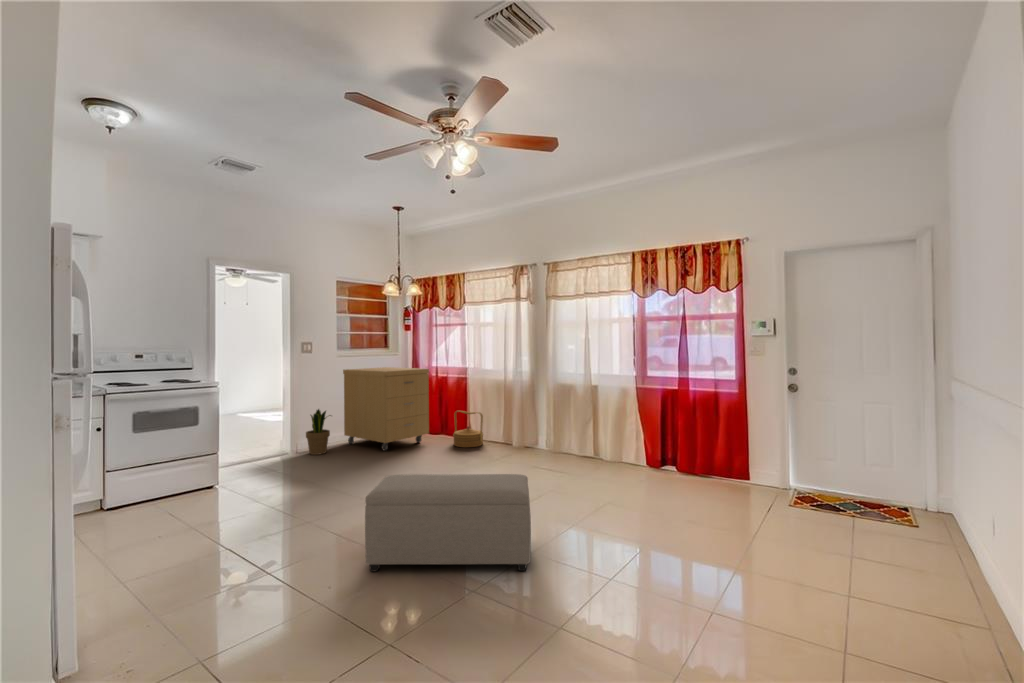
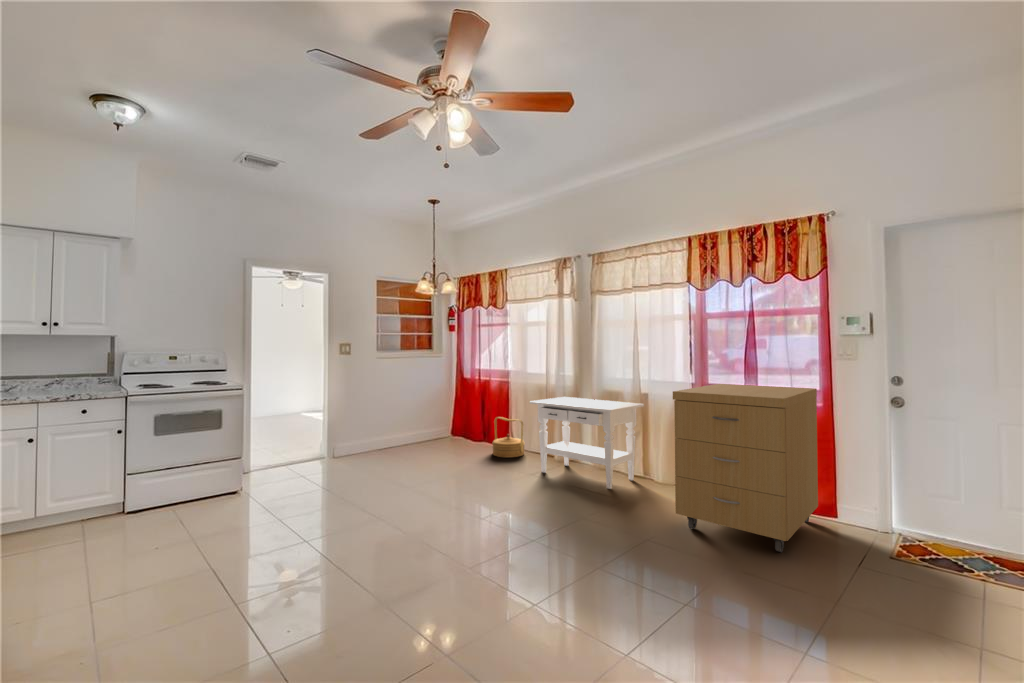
storage cabinet: present [343,367,429,450] -> present [673,384,818,552]
side table: none [493,390,594,469] -> present [530,397,644,489]
potted plant: present [306,409,331,455] -> none [341,411,369,459]
ottoman: present [365,474,531,571] -> none [339,493,538,625]

